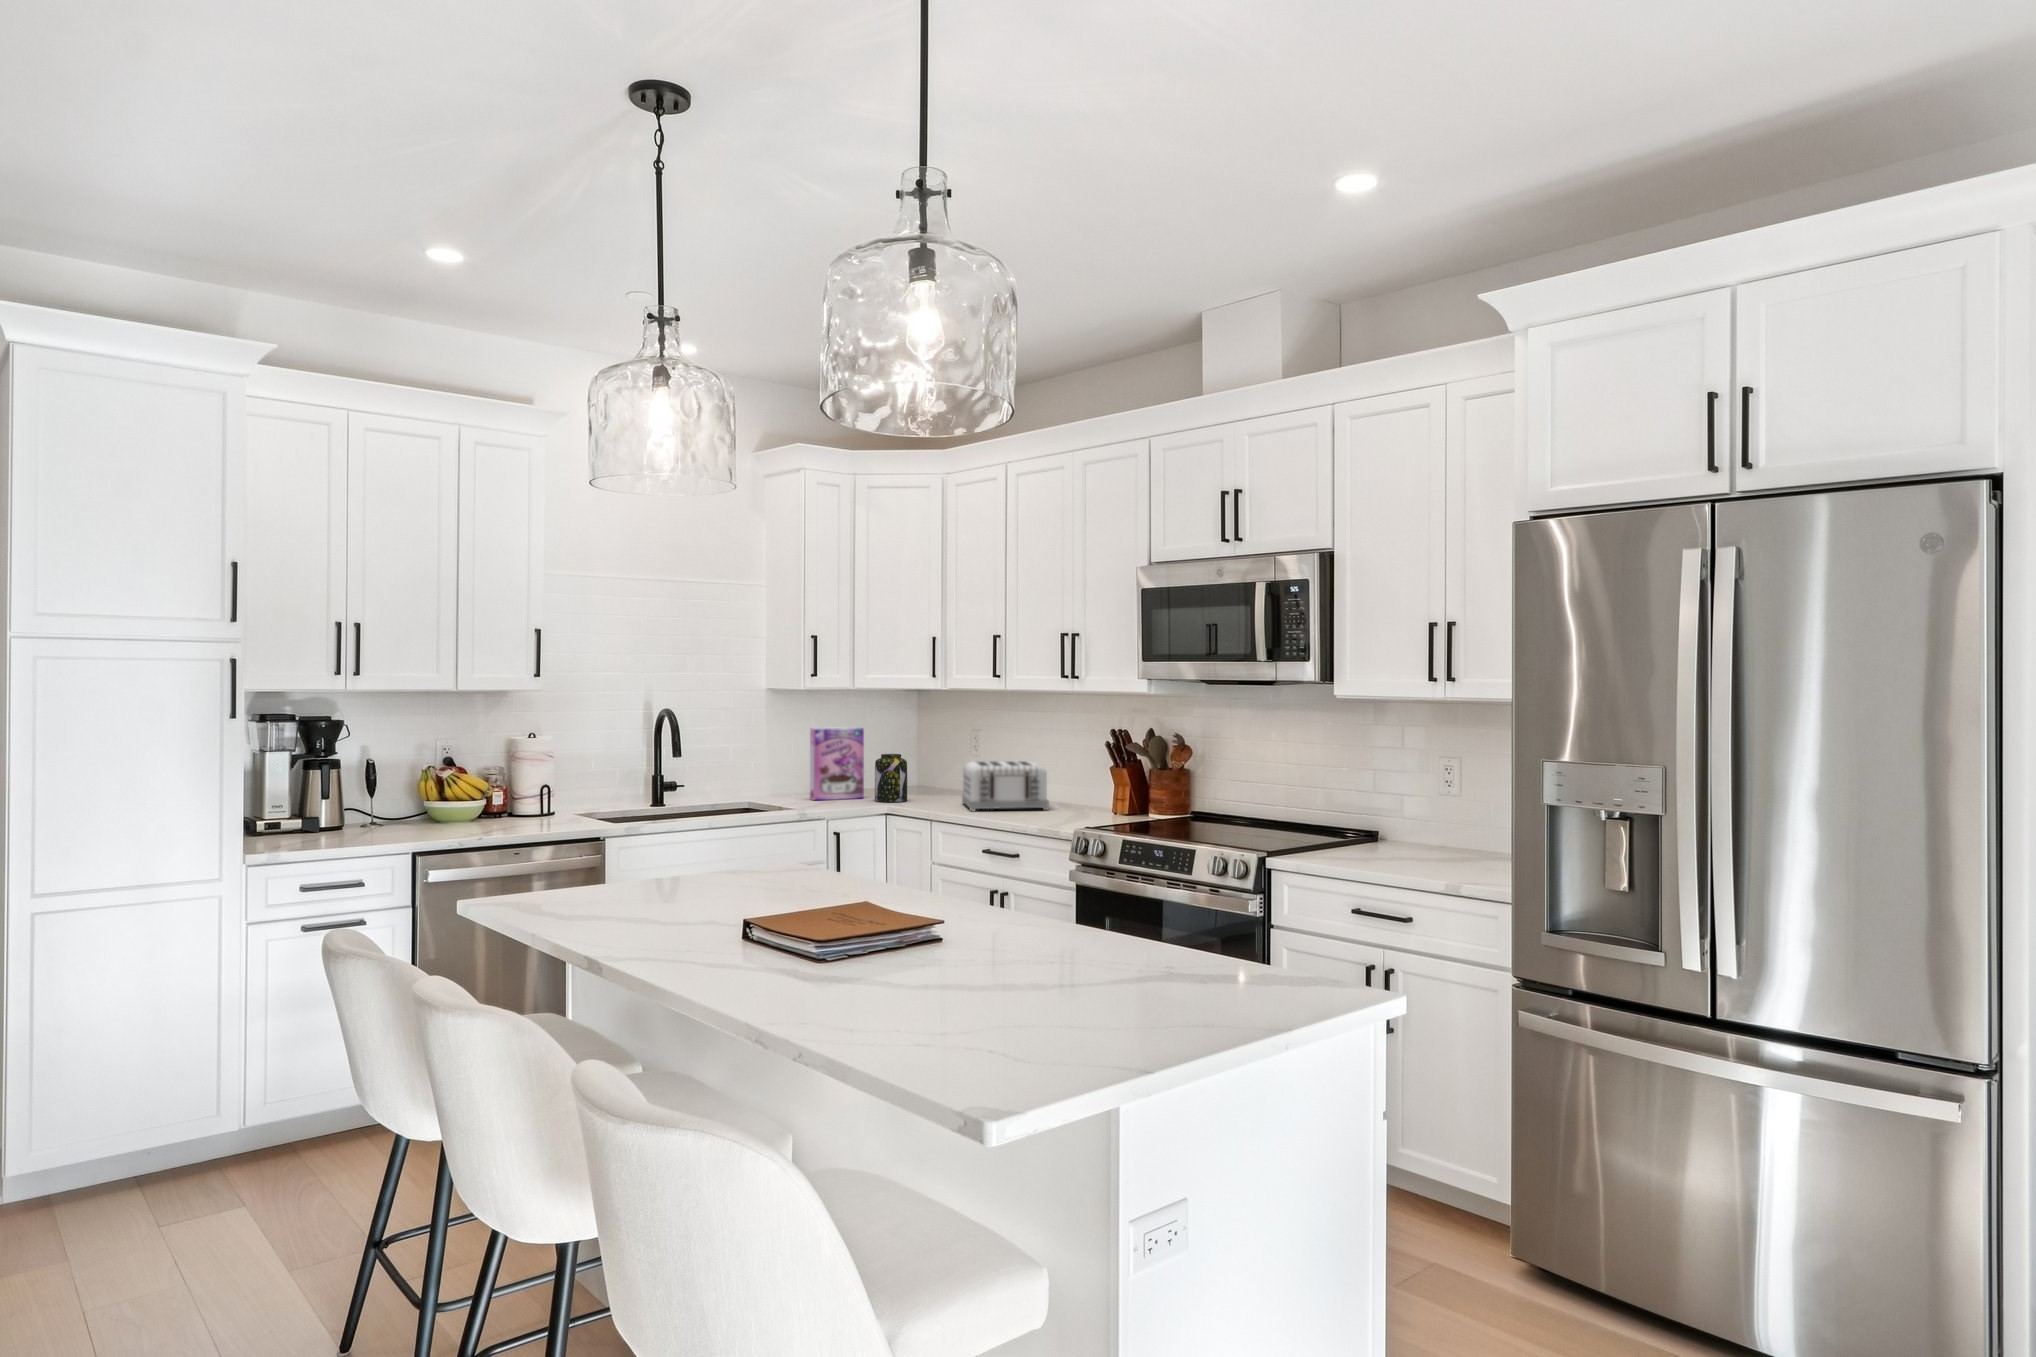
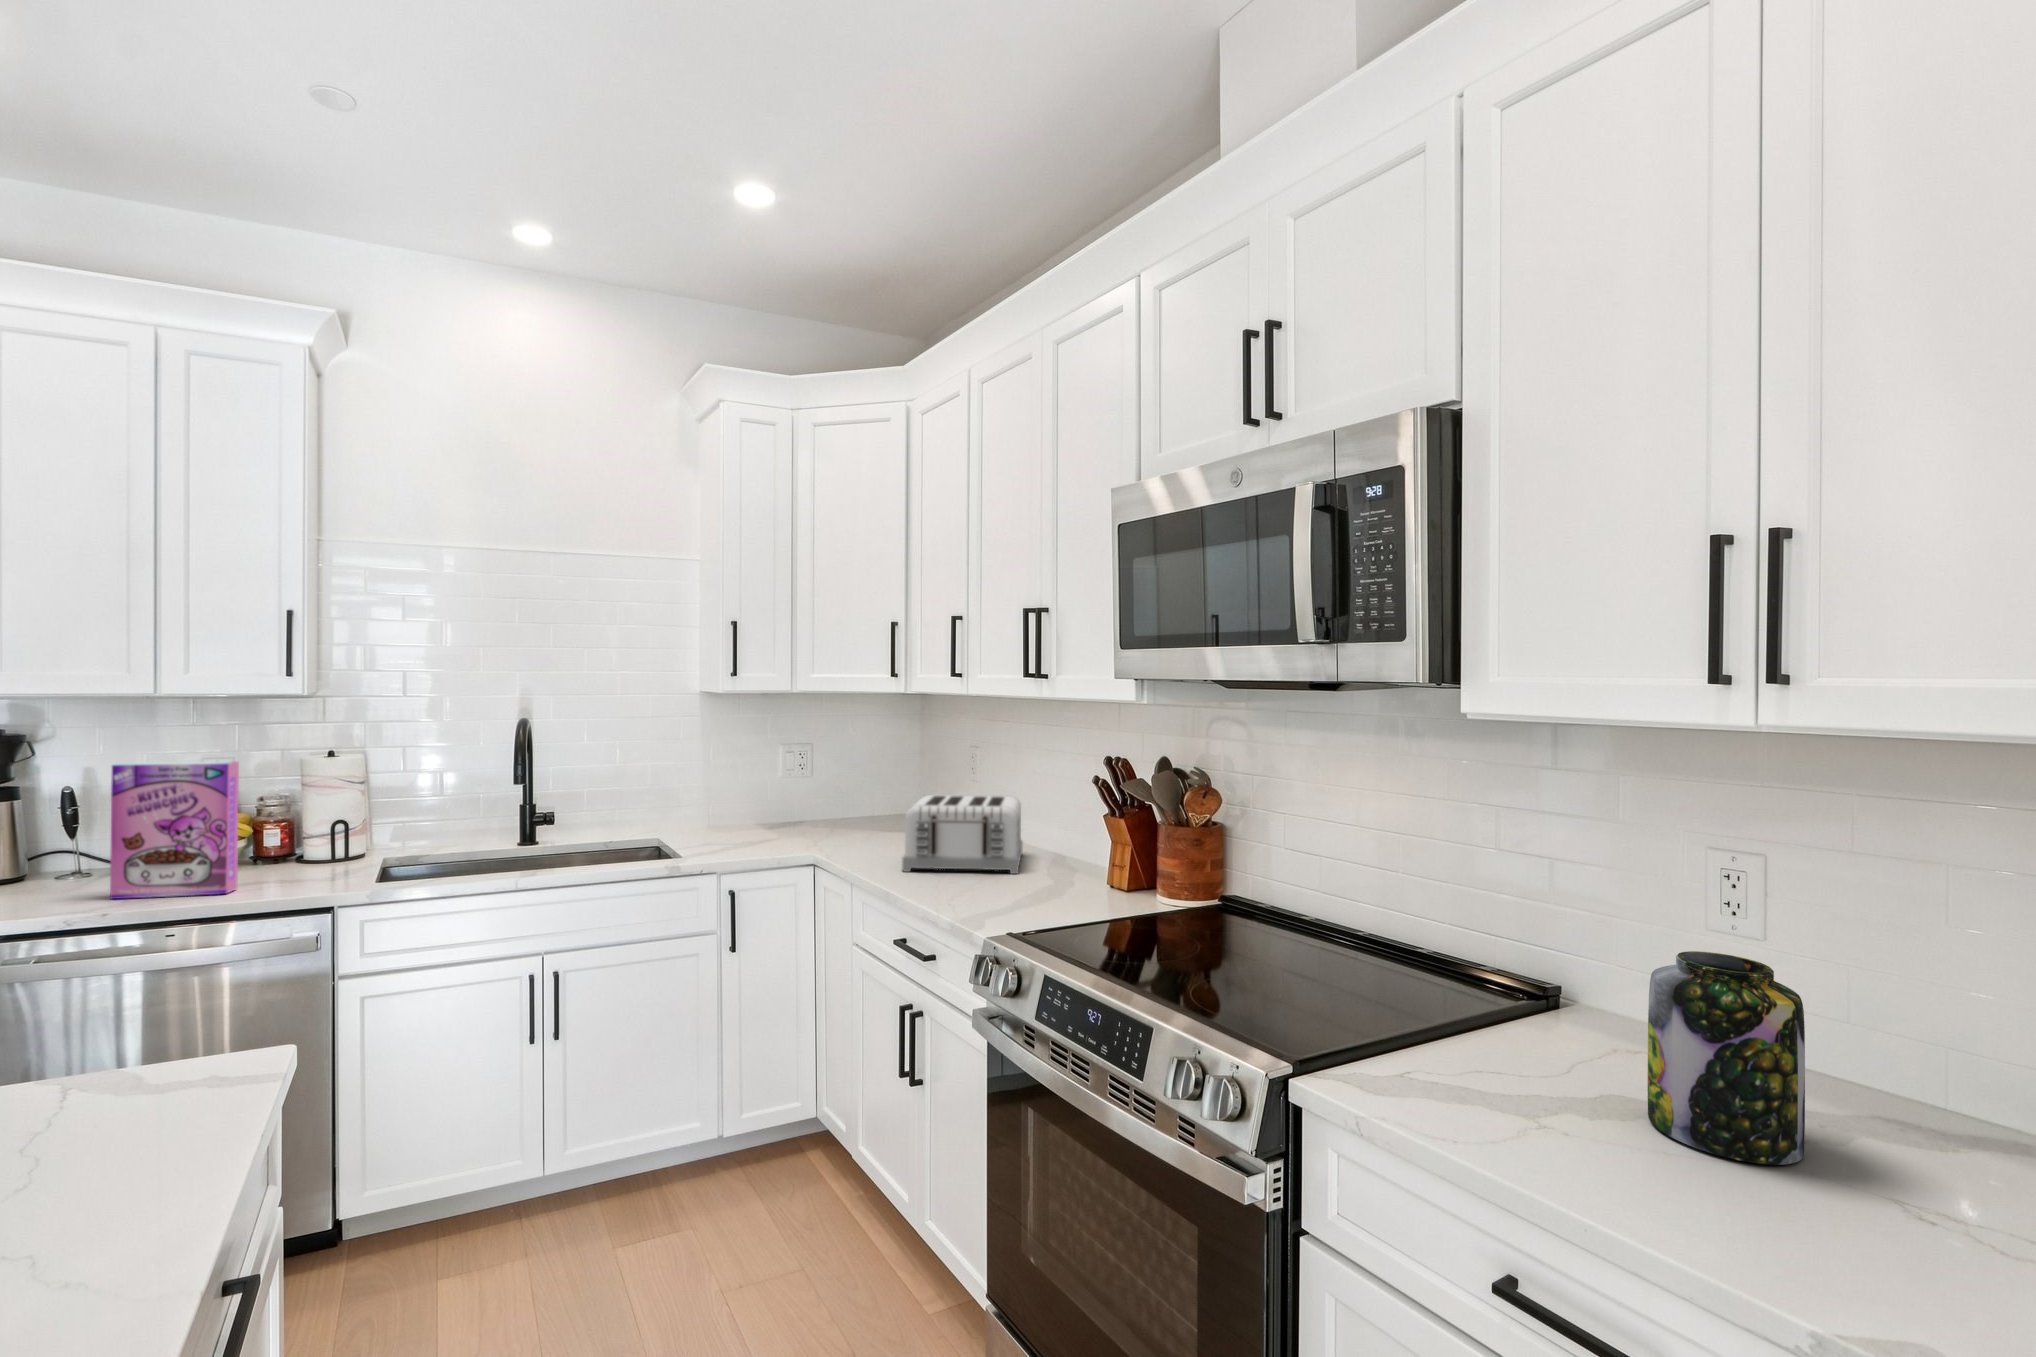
cereal box: present [810,727,864,800] -> present [110,761,239,899]
jar: present [875,754,907,802] -> present [1648,951,1805,1165]

